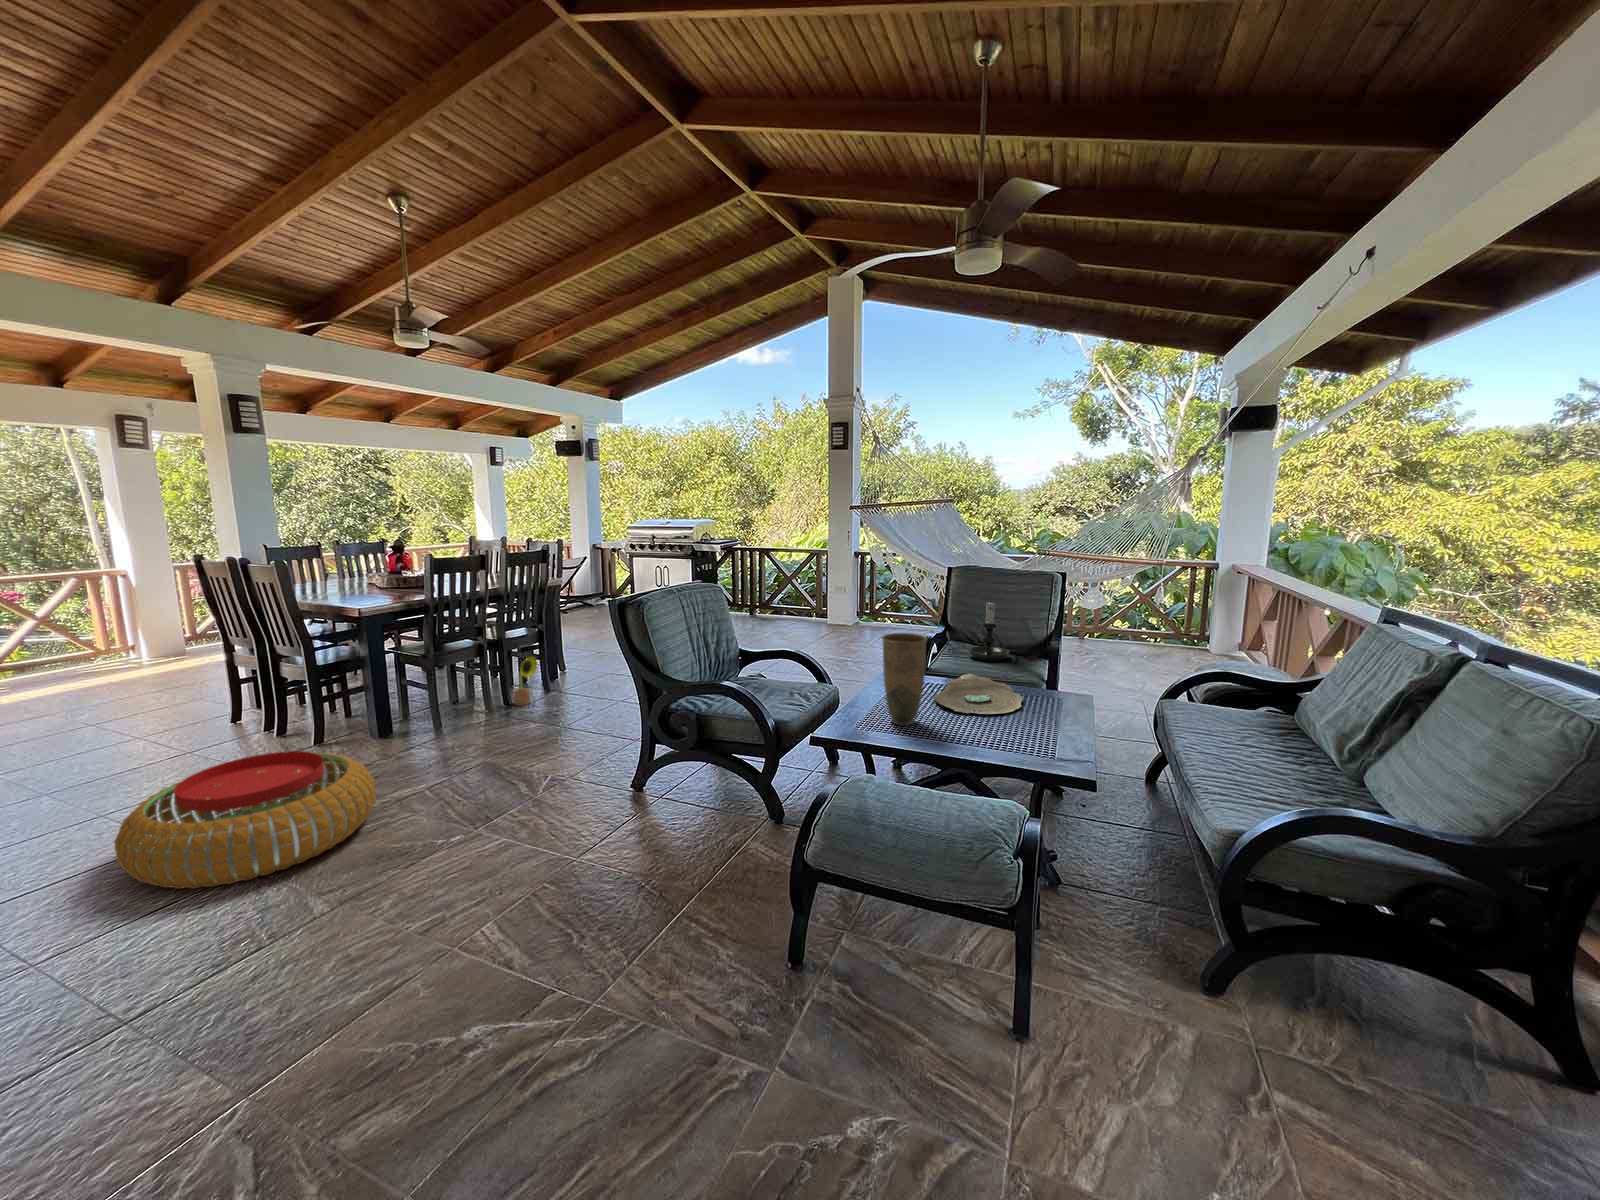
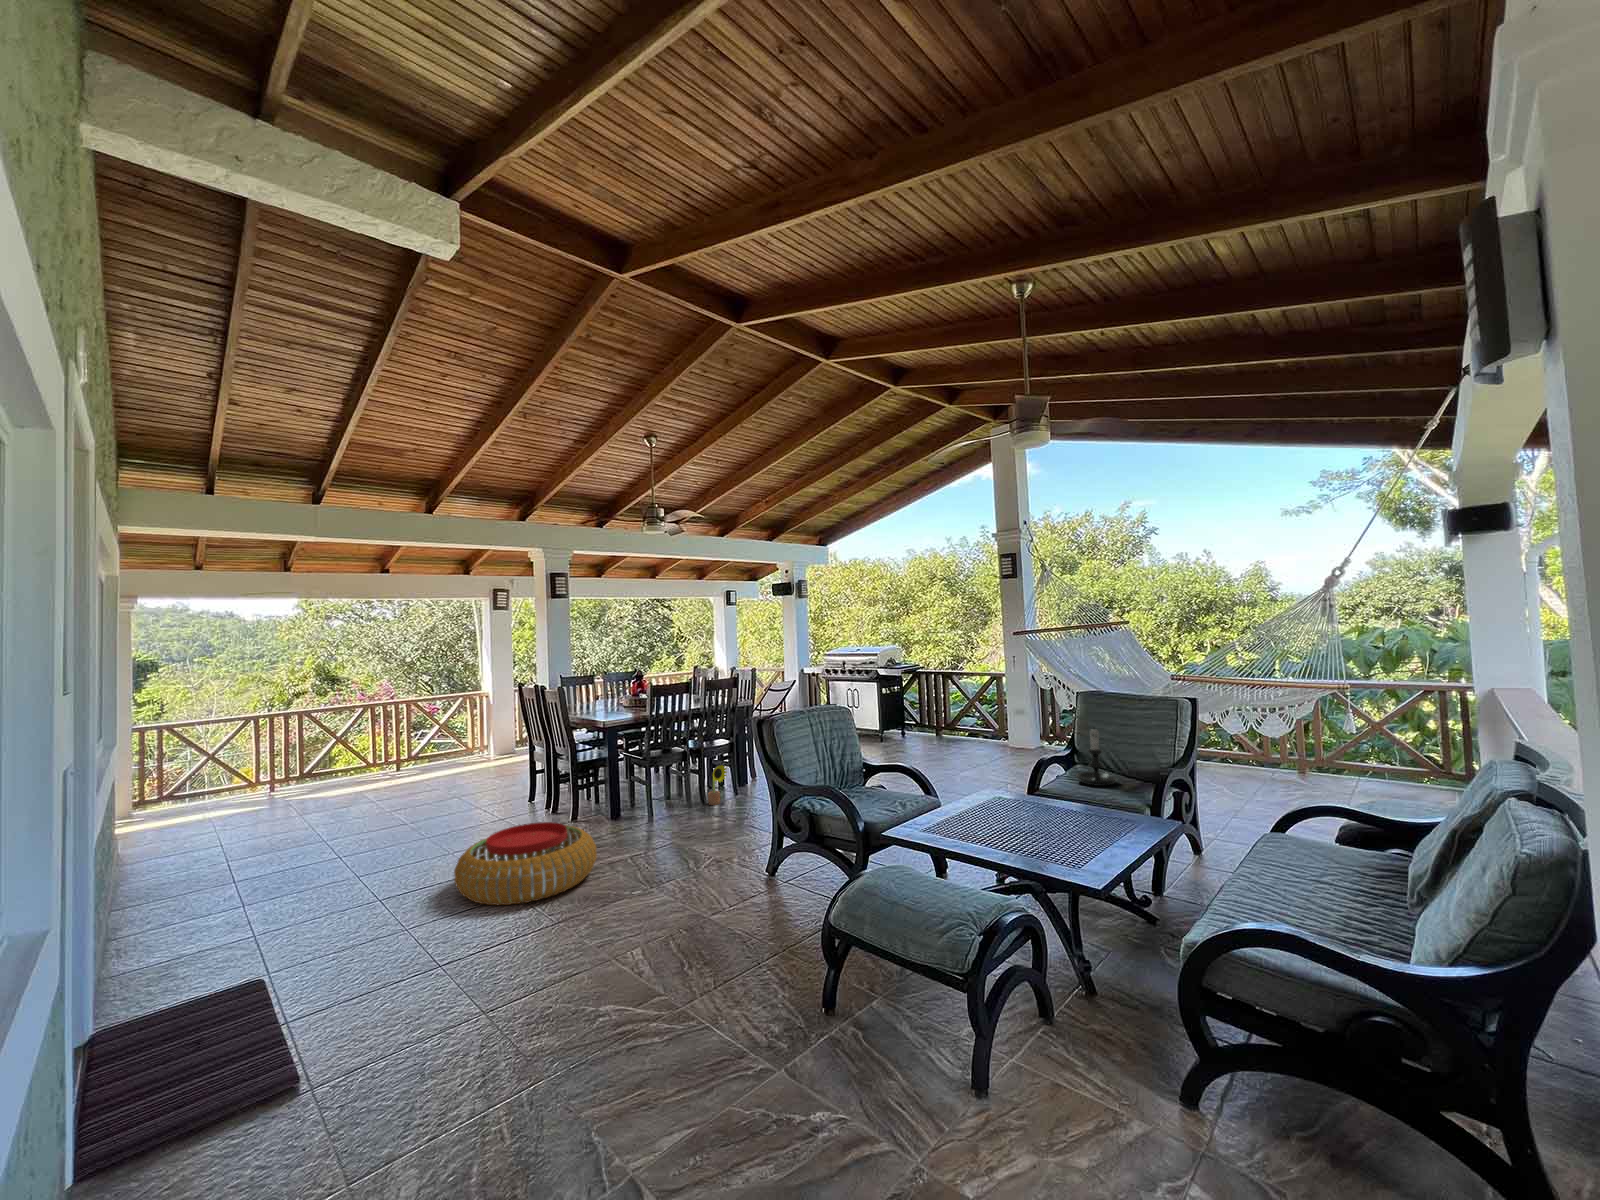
vase: present [882,633,928,725] -> none [936,754,974,834]
decorative bowl: present [933,674,1022,714] -> none [1001,795,1086,831]

